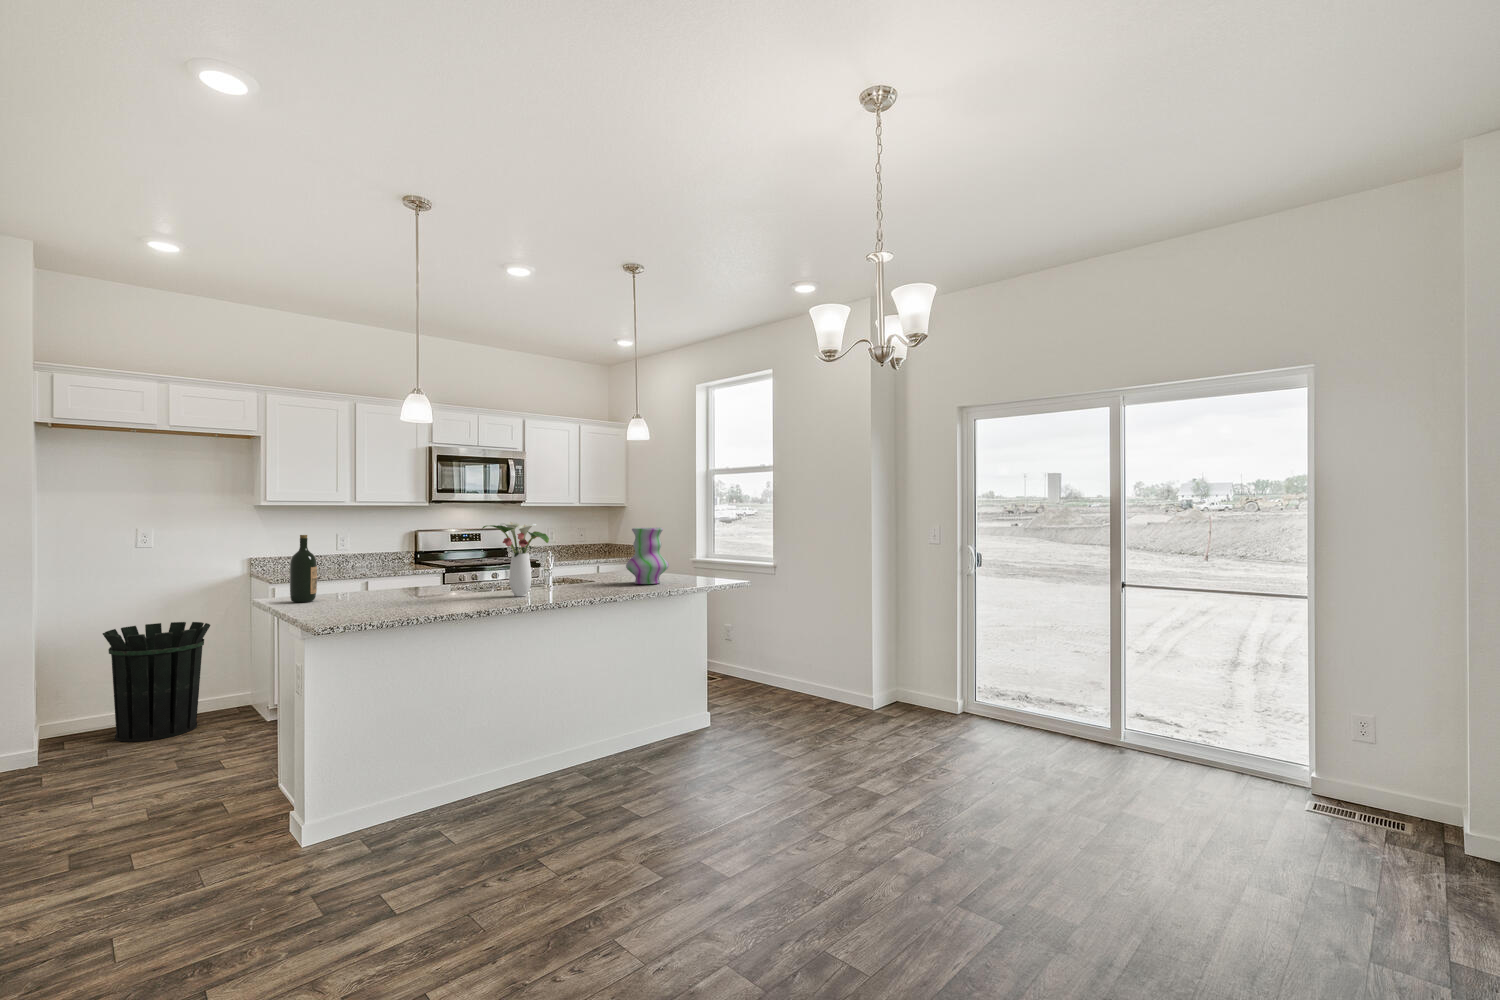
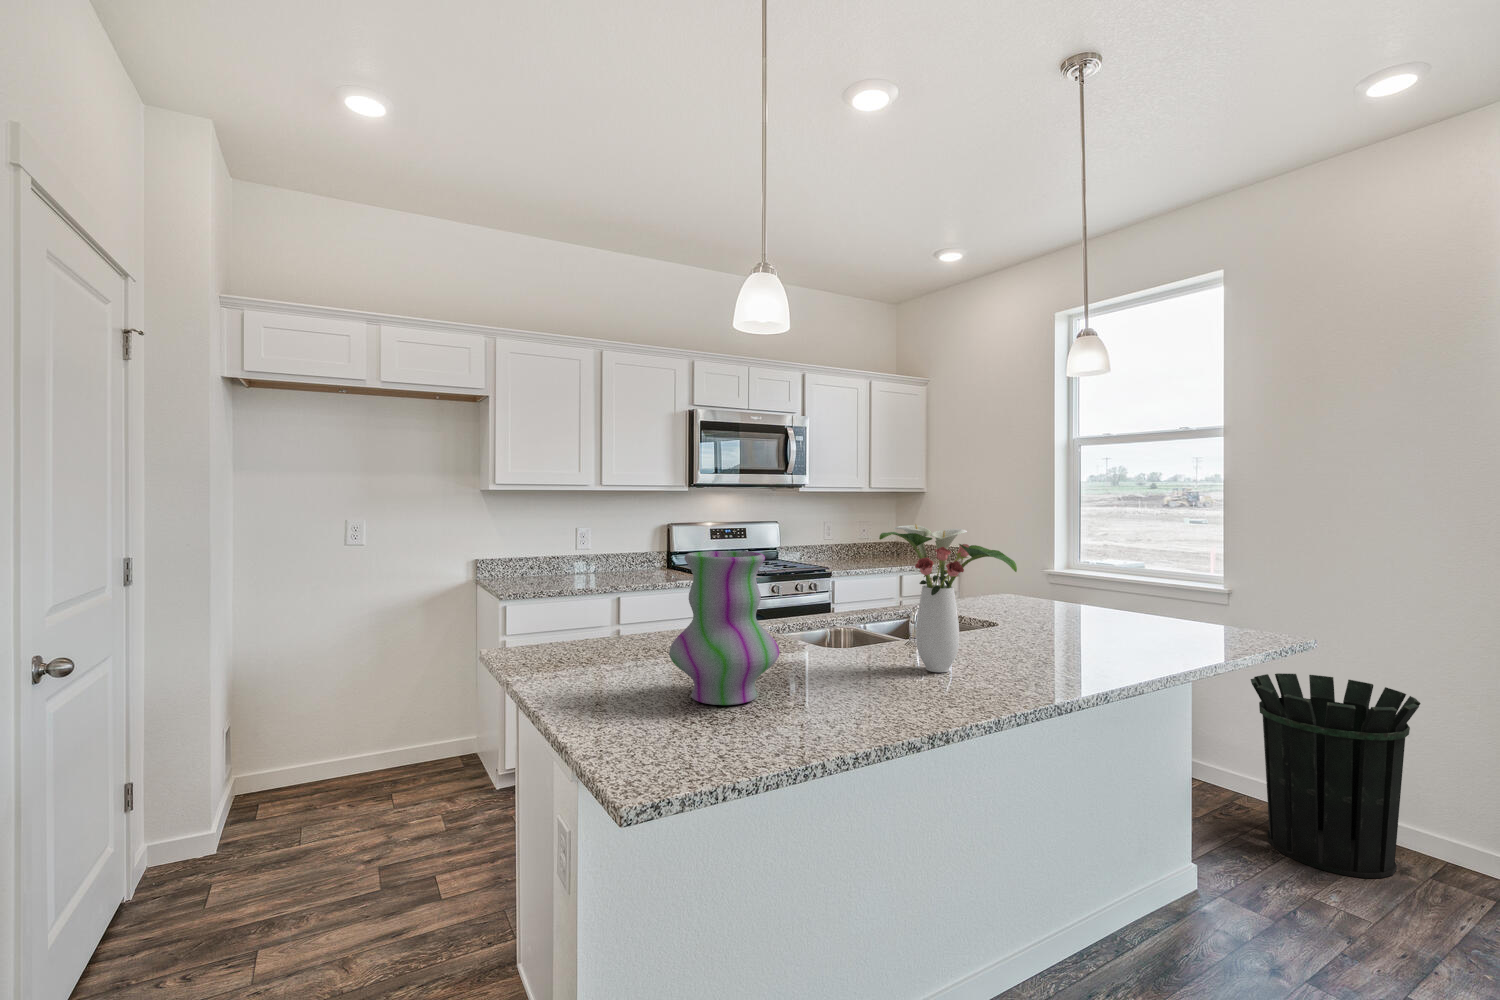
vase: present [626,528,669,584] -> present [669,551,780,705]
wine bottle: present [290,535,317,602] -> none [537,544,578,666]
waste bin: present [103,622,210,742] -> present [1251,673,1421,878]

